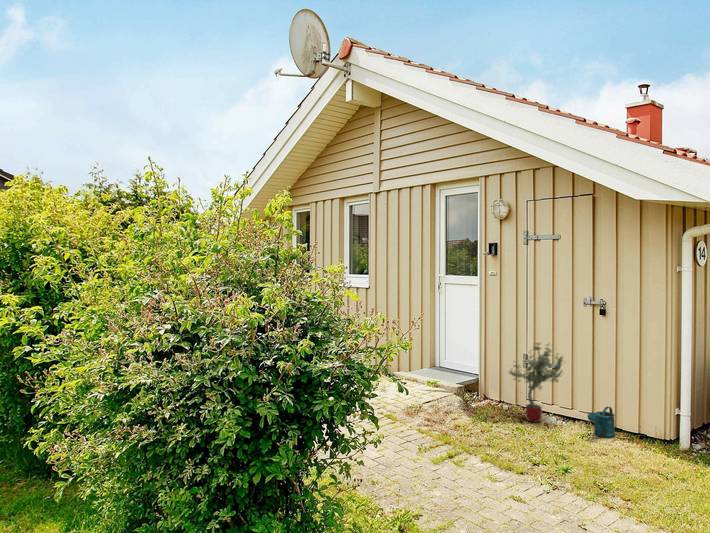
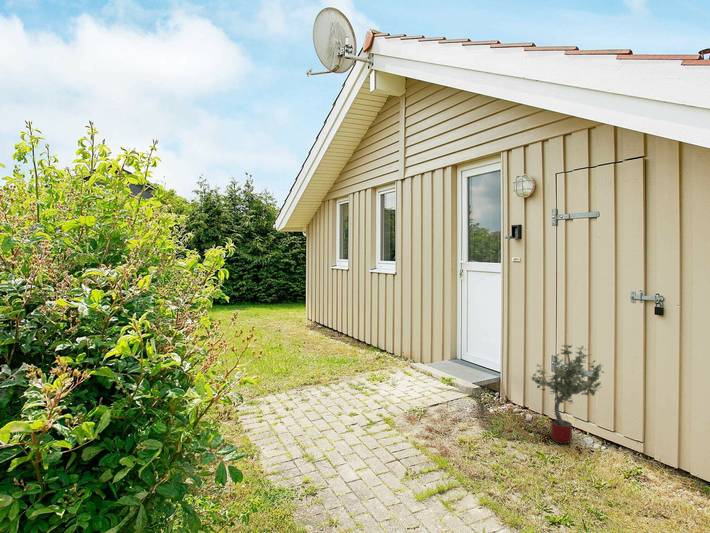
watering can: present [588,407,615,438] -> none [636,436,676,481]

